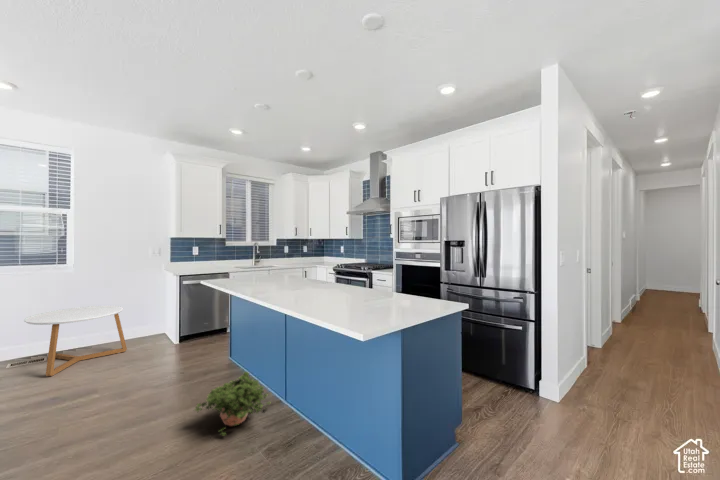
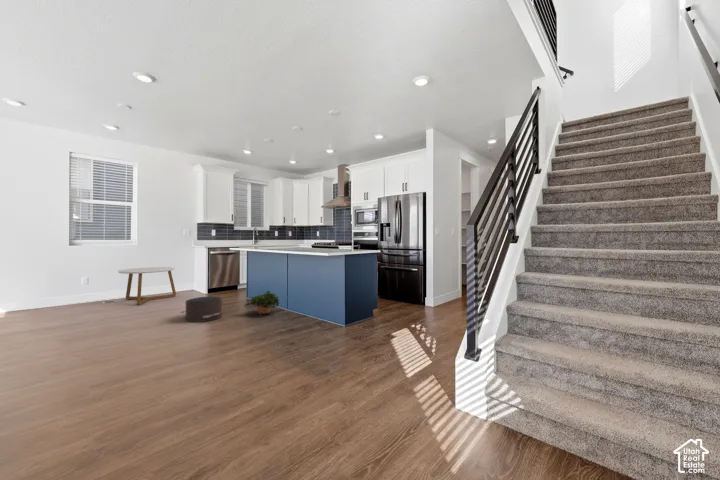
pouf: none [70,384,154,456] -> present [181,296,222,322]

